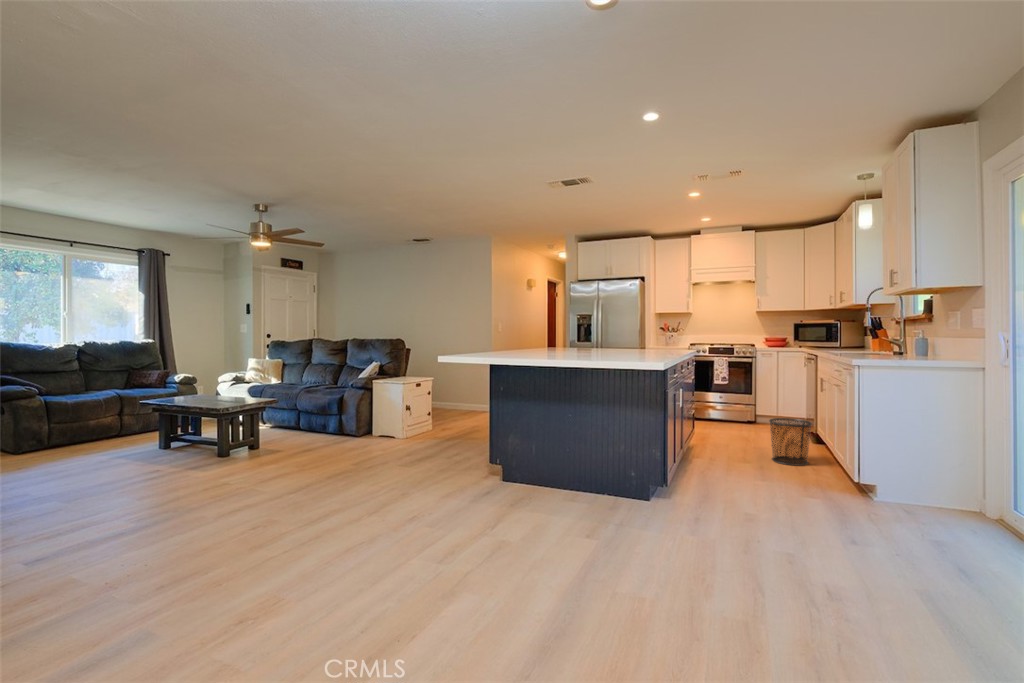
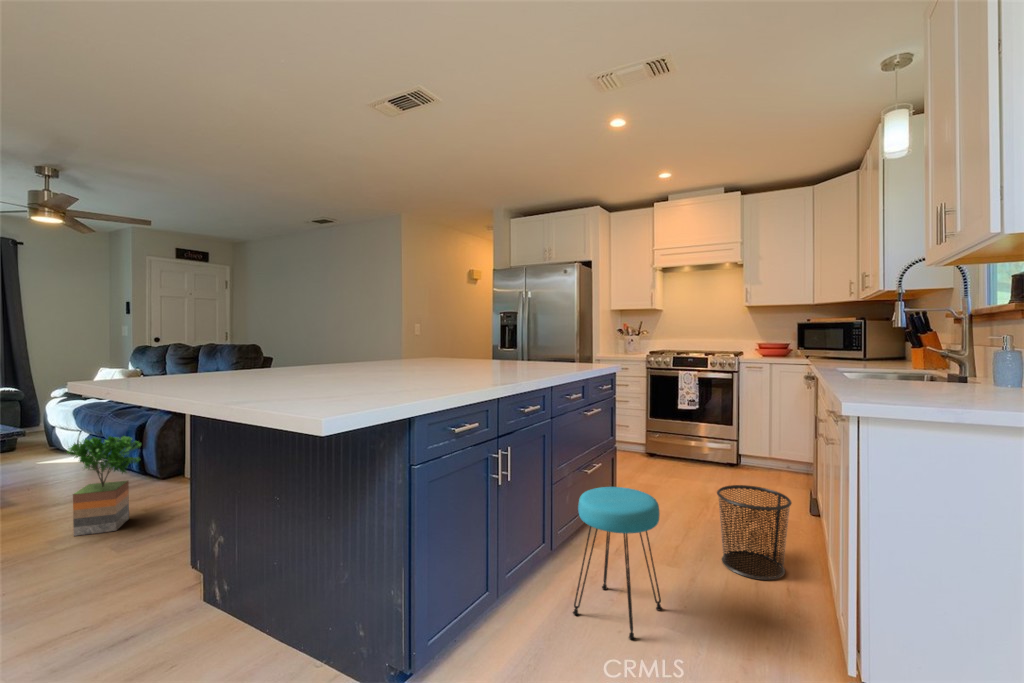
potted tree: none [356,397,400,461] -> present [68,436,140,536]
stool: none [708,413,754,483] -> present [573,487,662,639]

